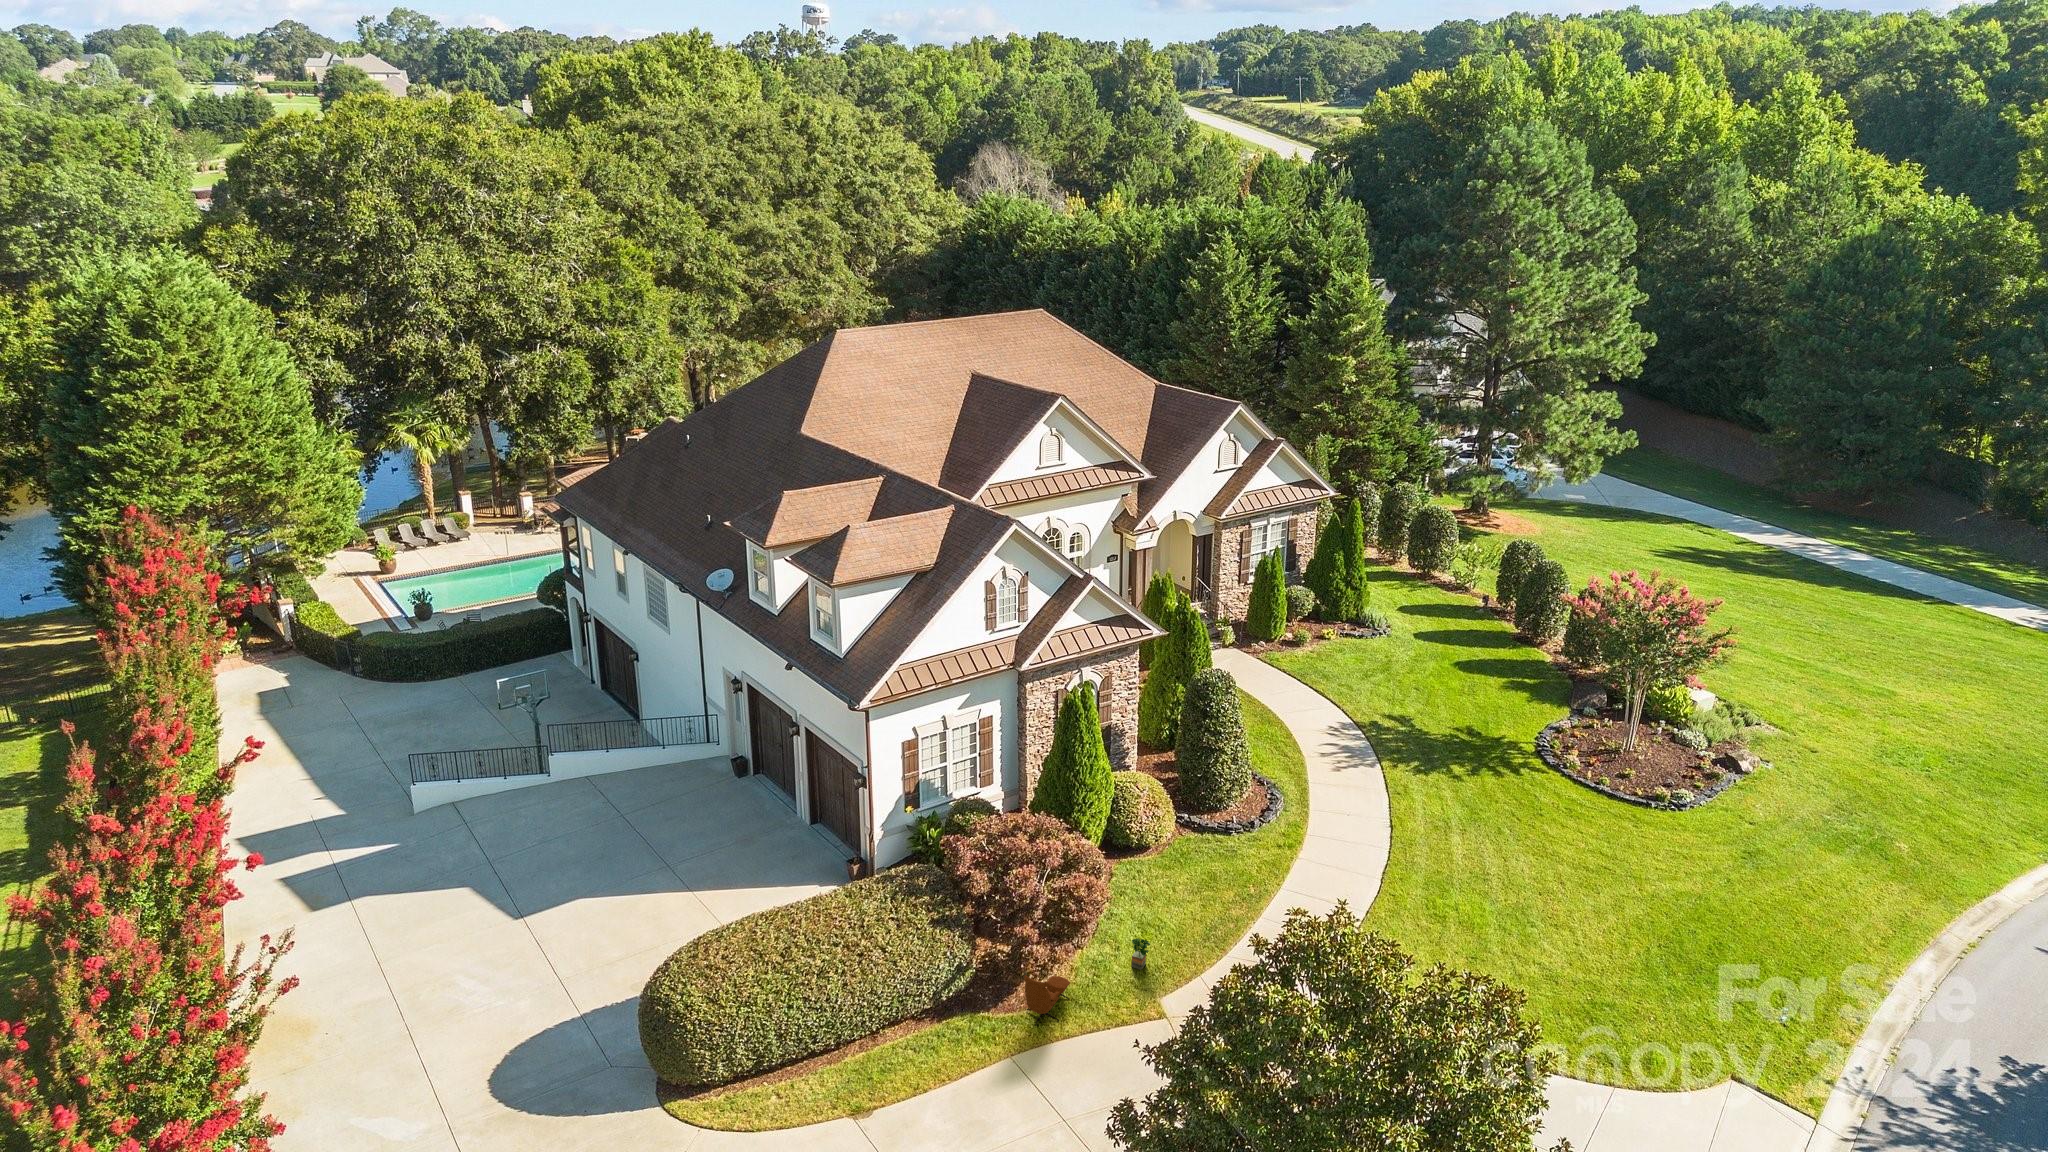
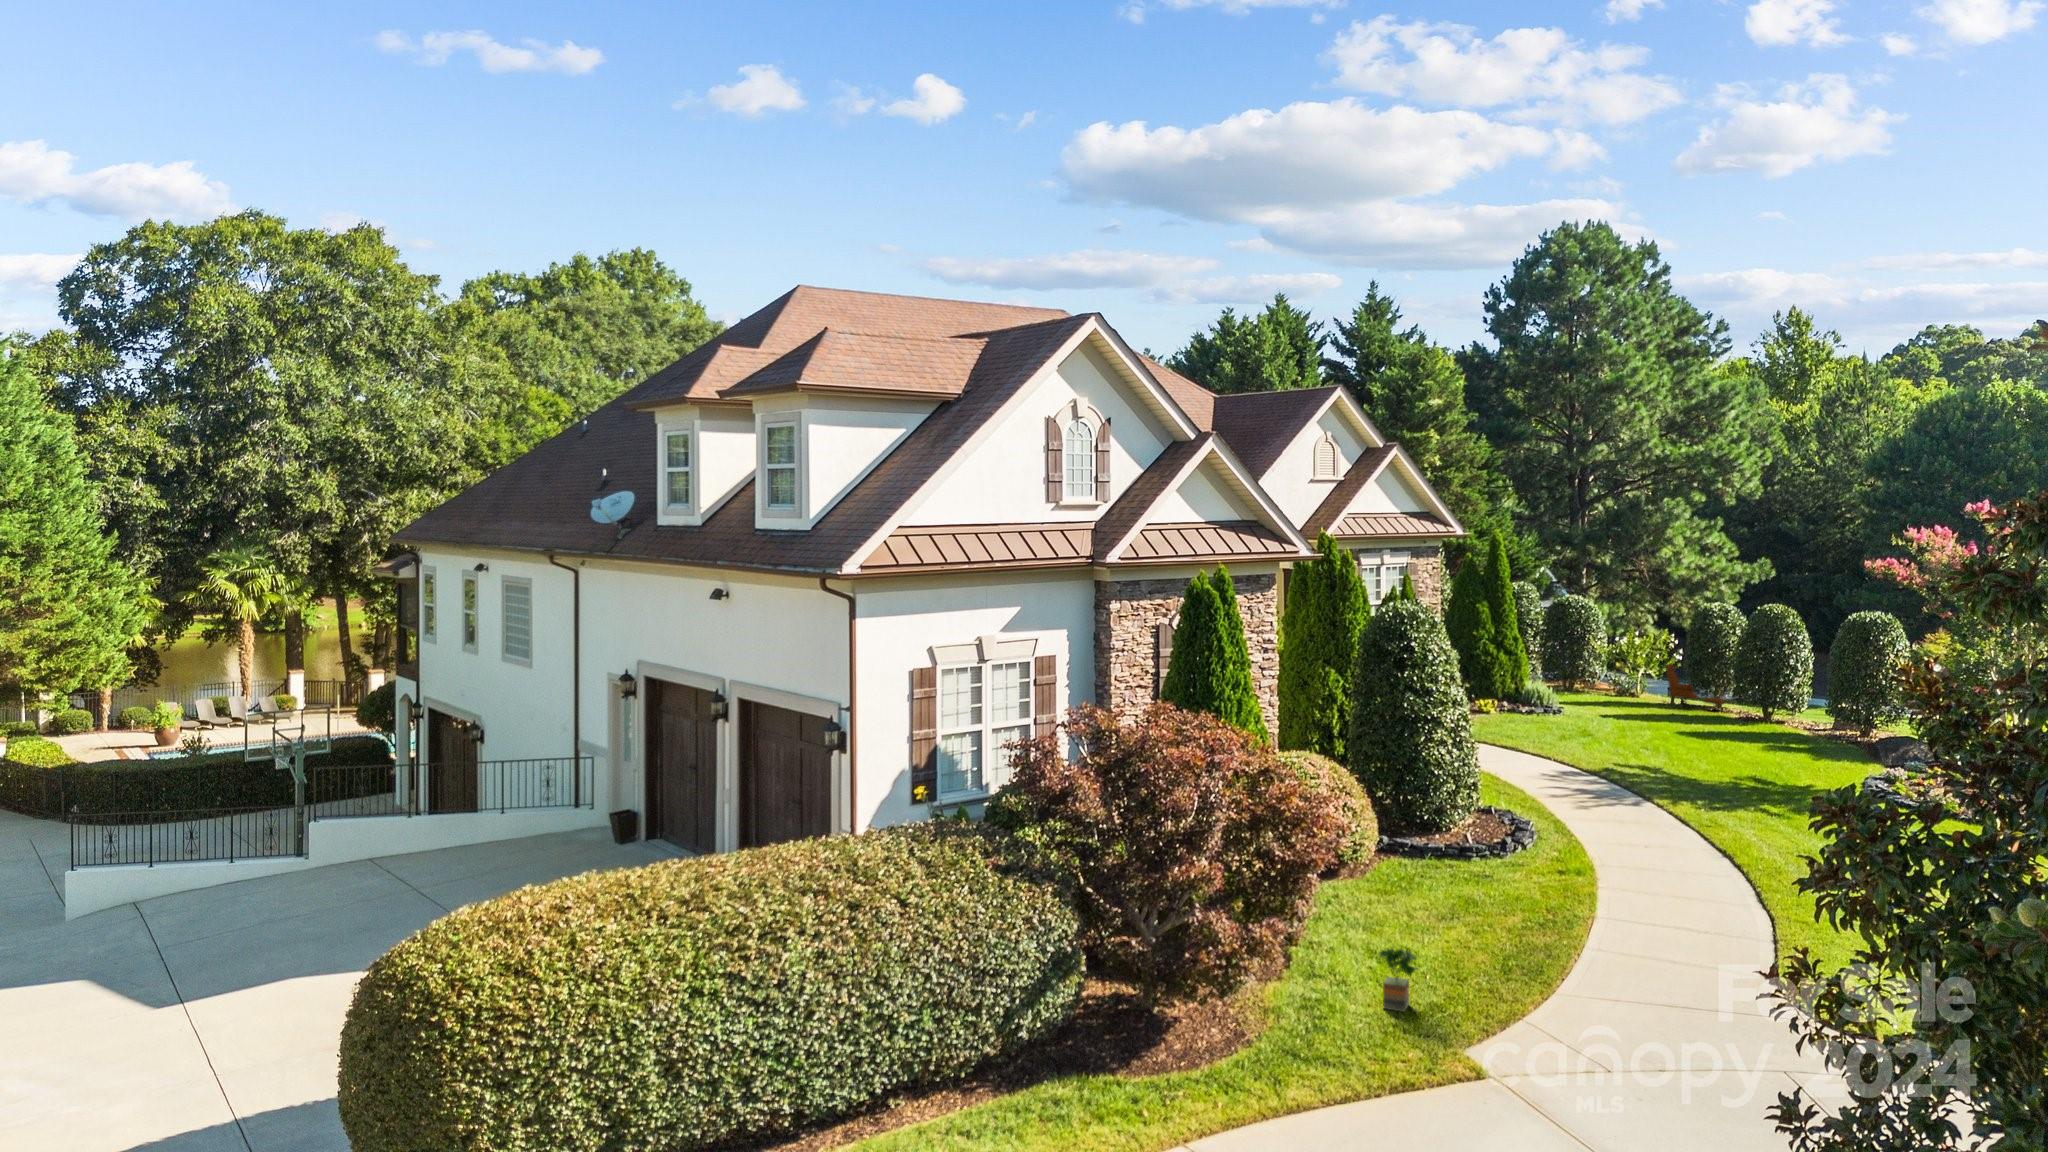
lounge chair: present [1024,975,1070,1026] -> present [1666,664,1725,710]

